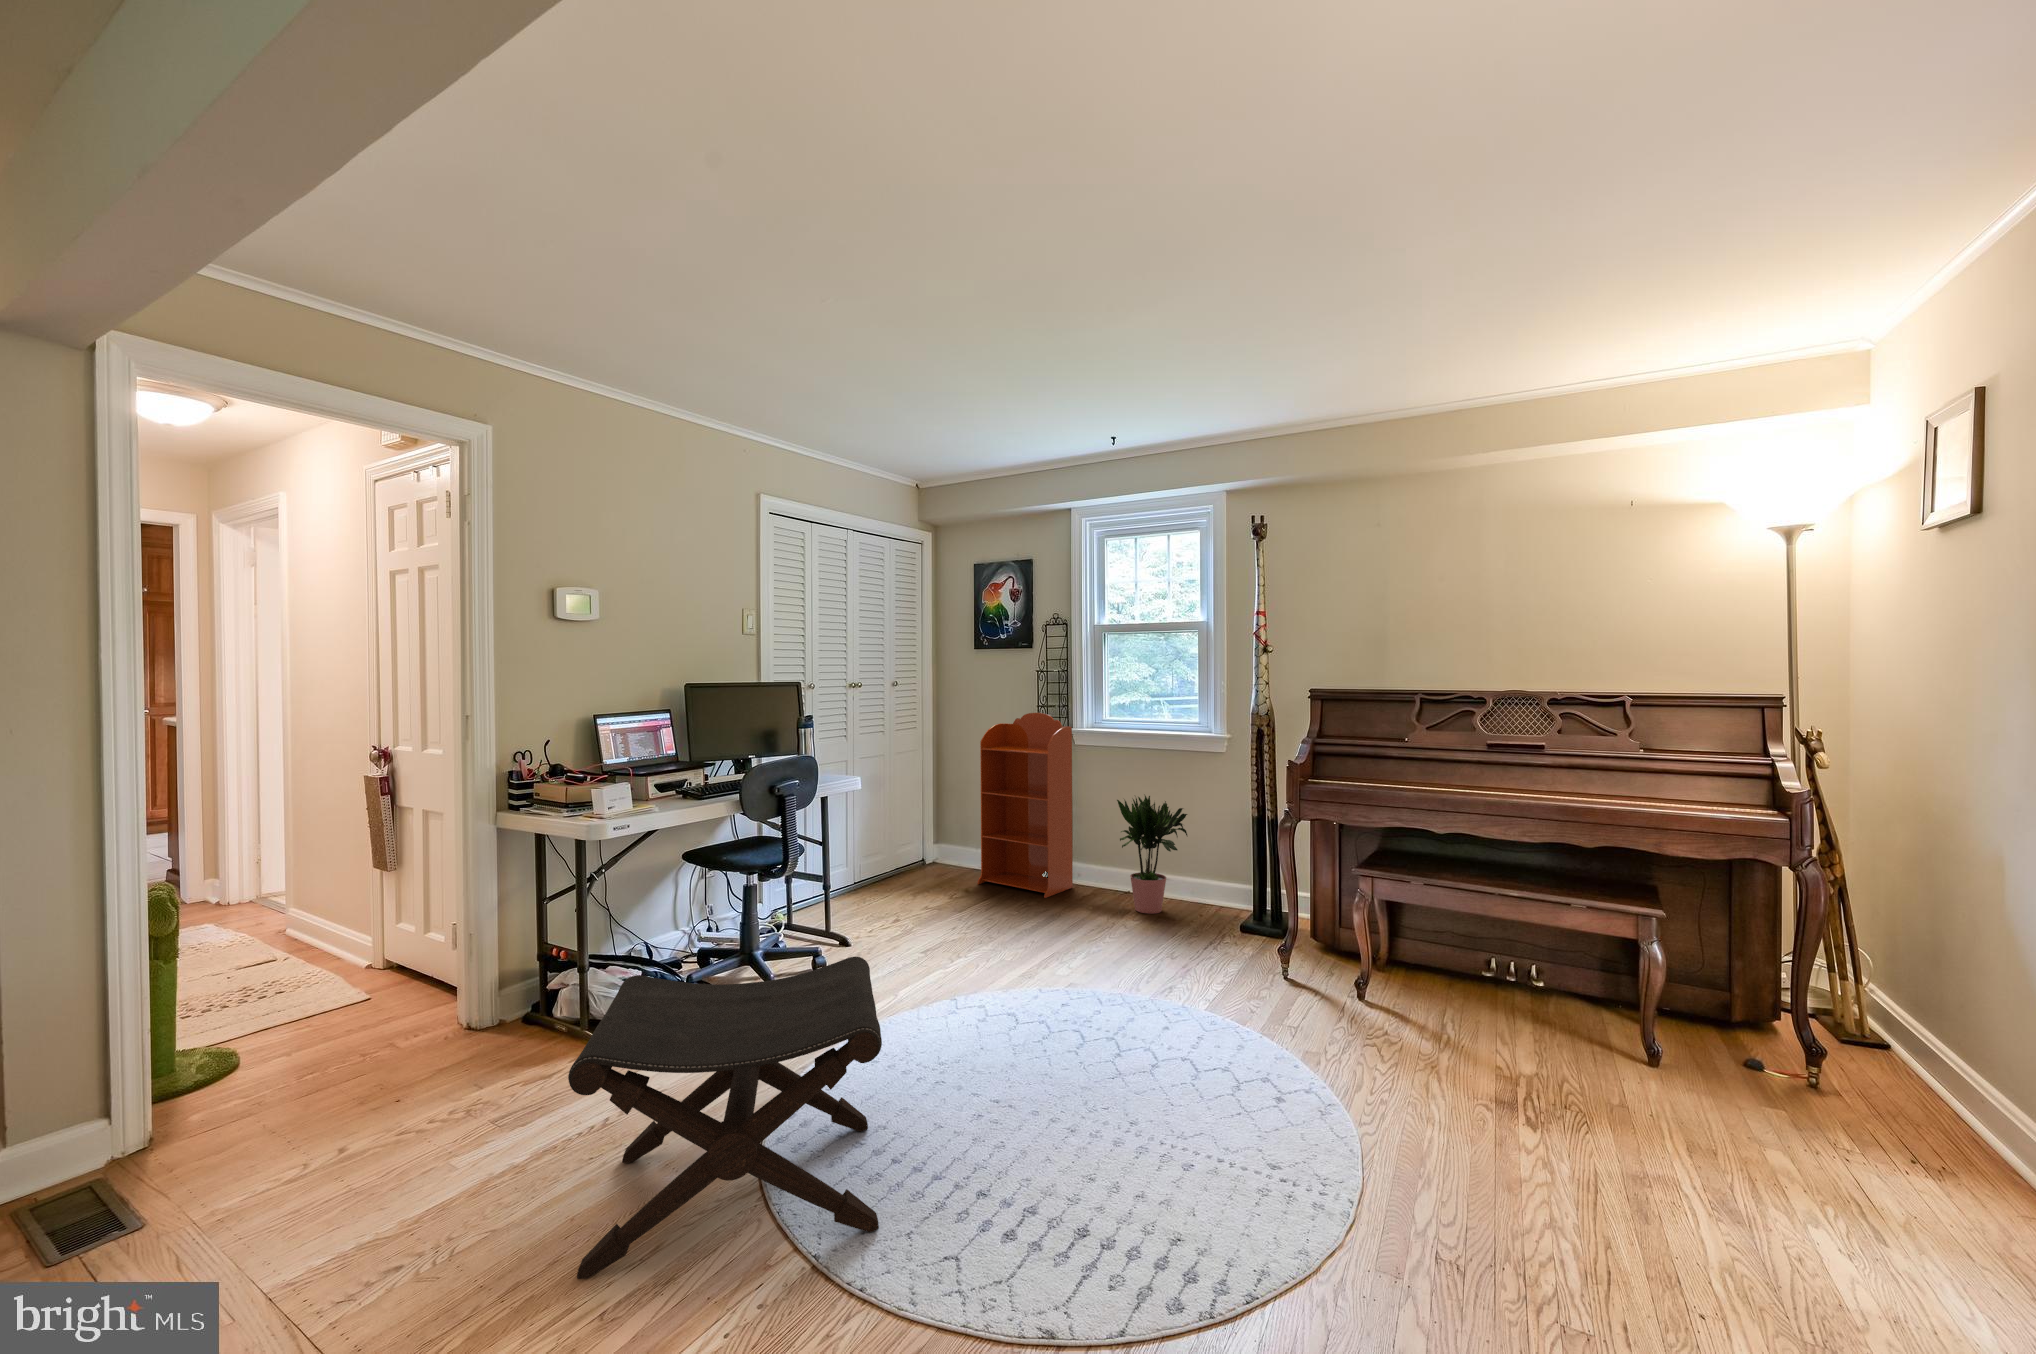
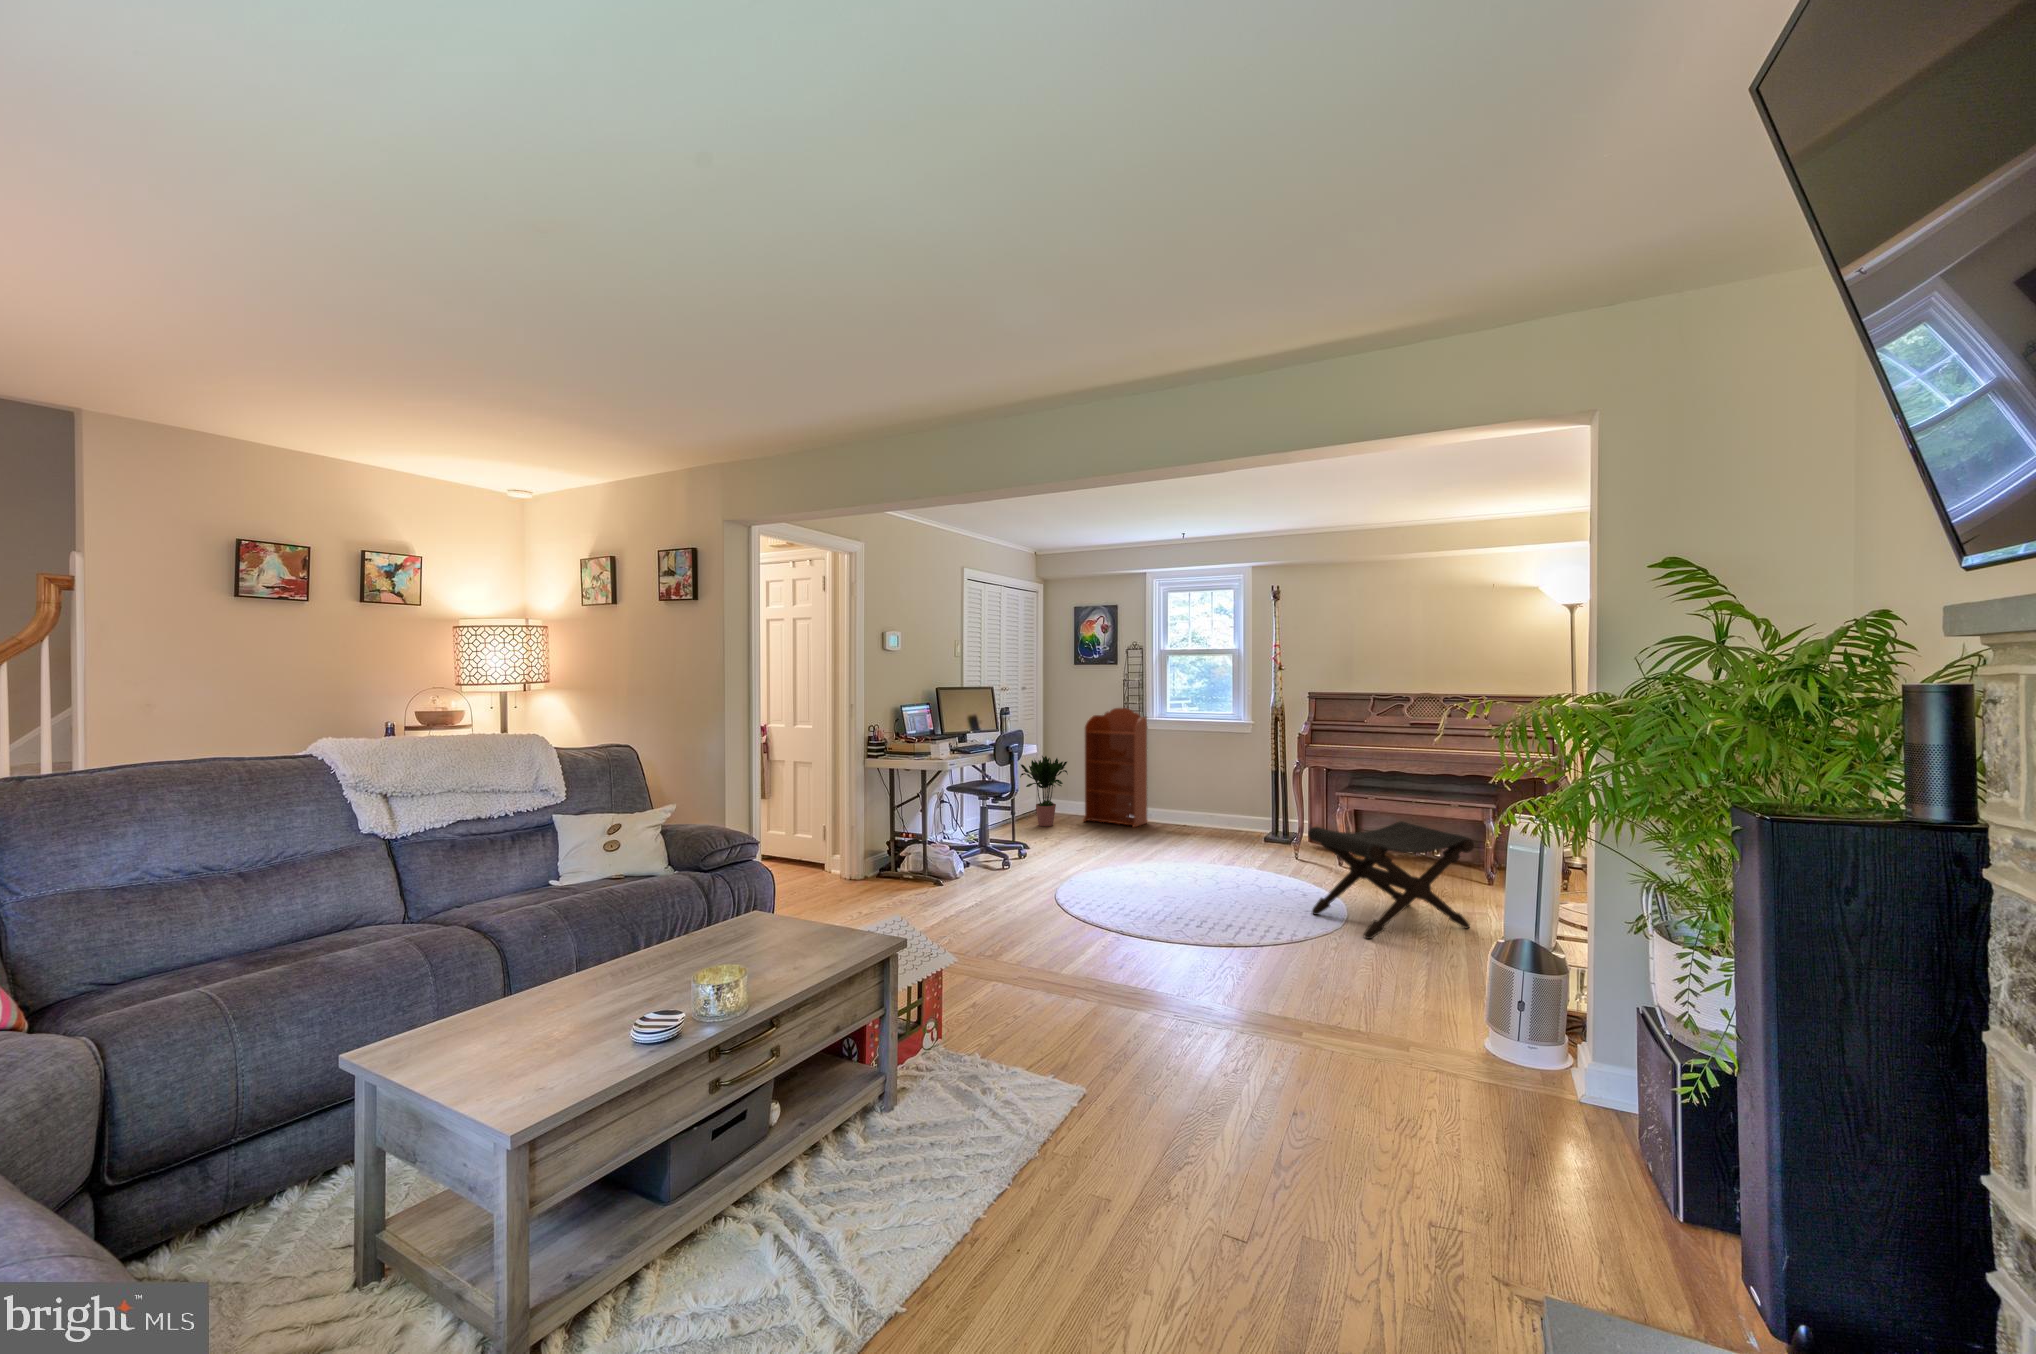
potted plant: present [1117,796,1187,914] -> present [1020,756,1067,826]
footstool: present [568,957,882,1279] -> present [1308,821,1474,939]

